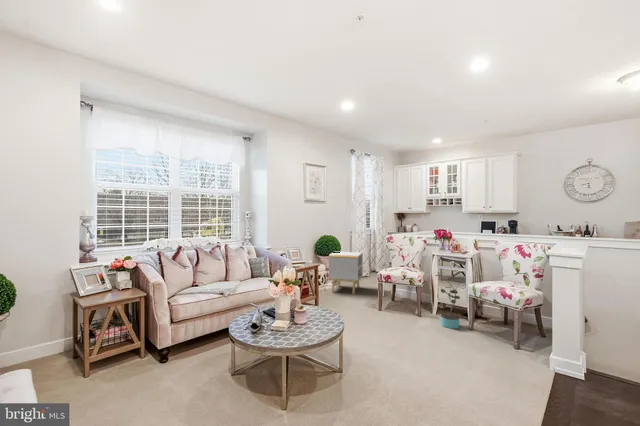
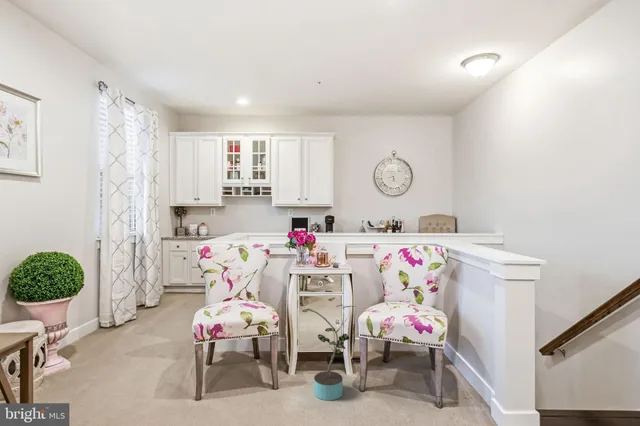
side table: present [329,252,363,294] -> none [52,280,132,379]

